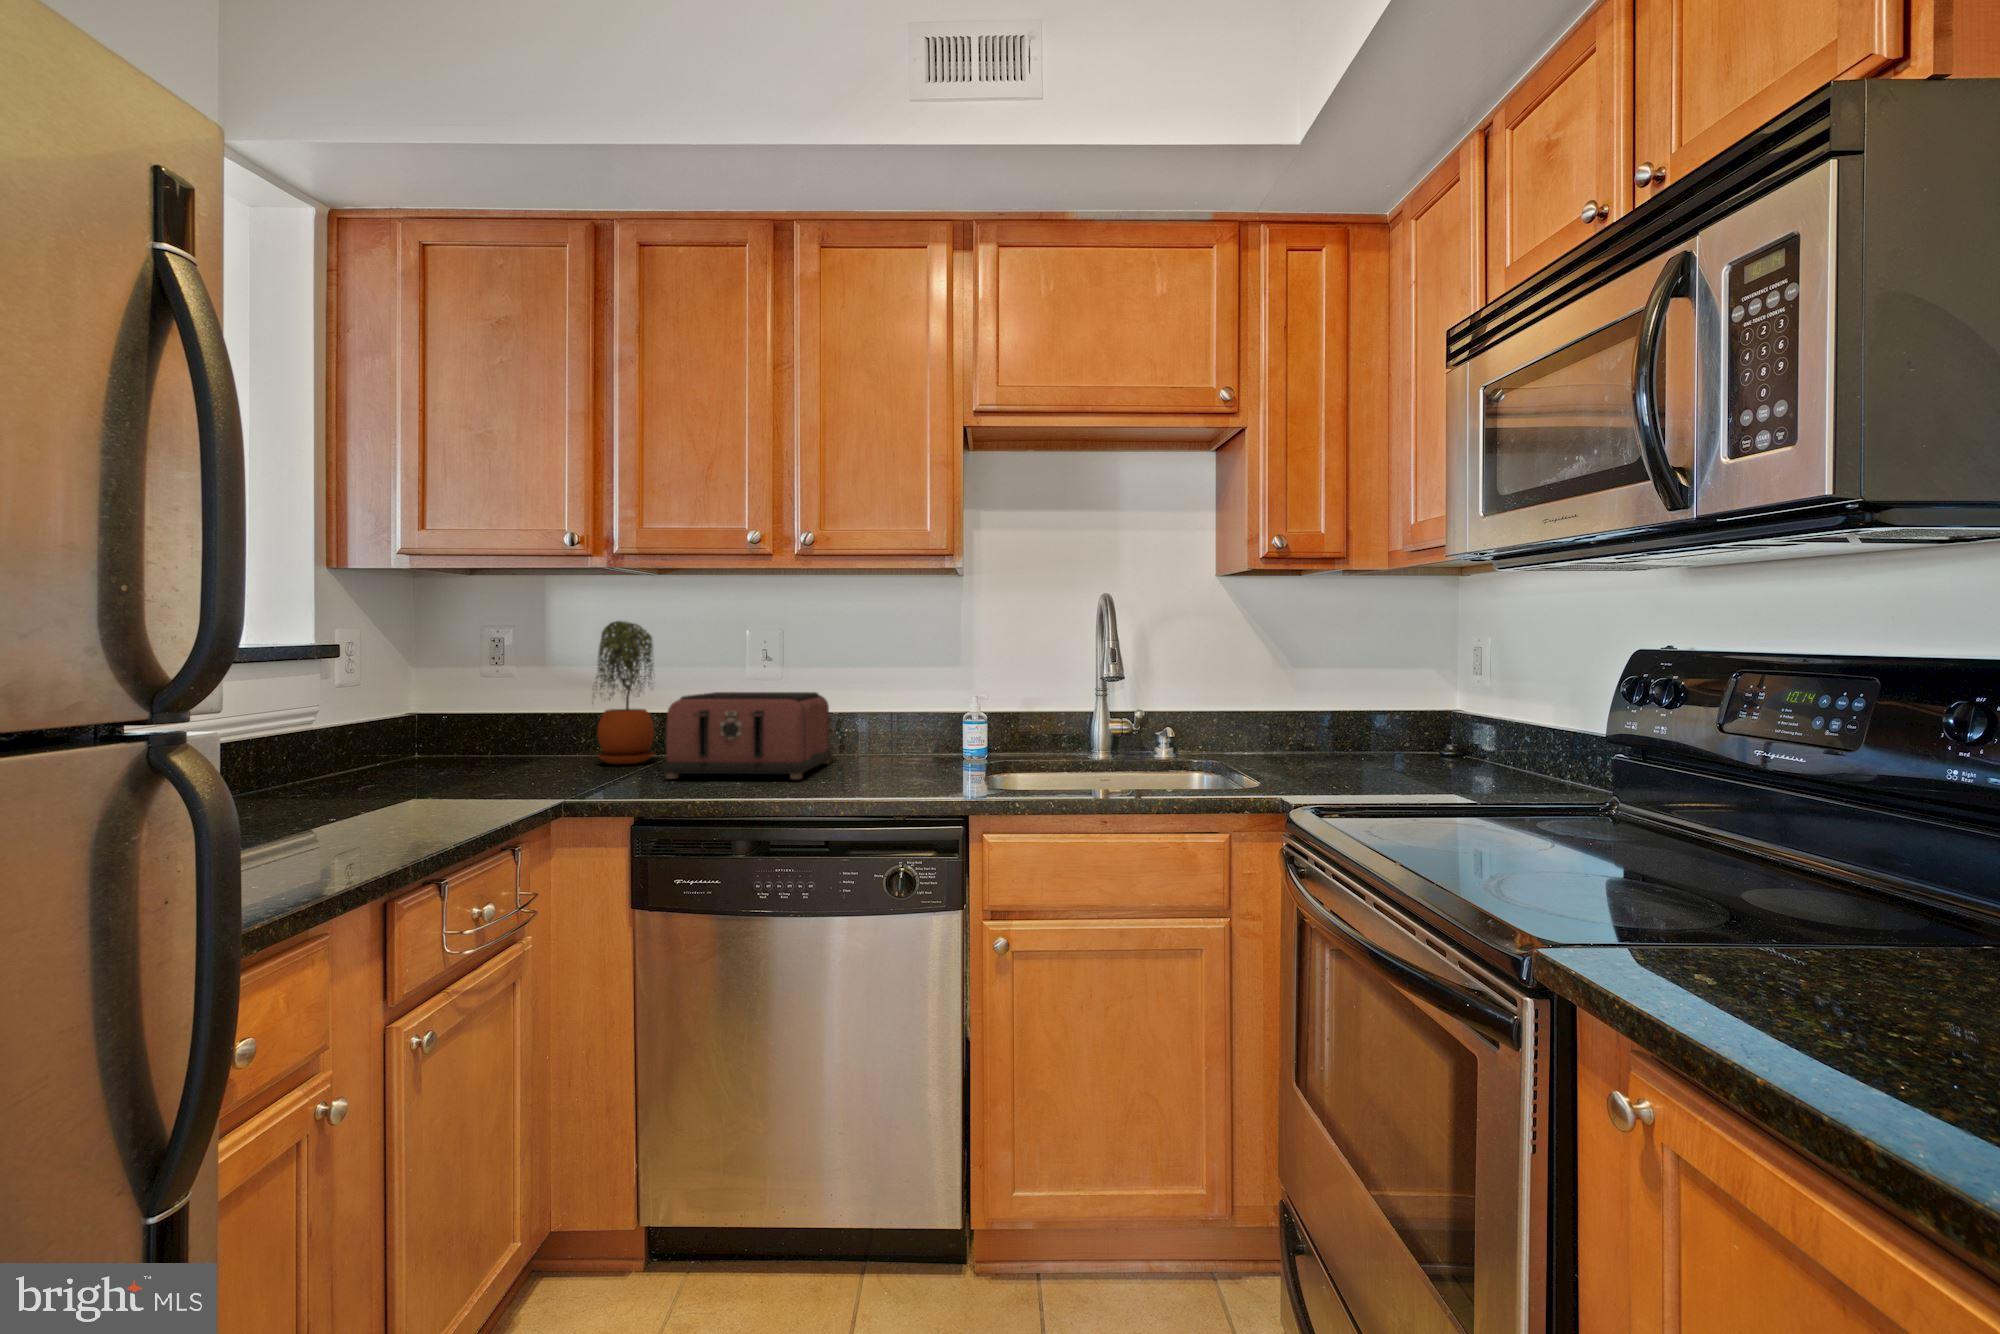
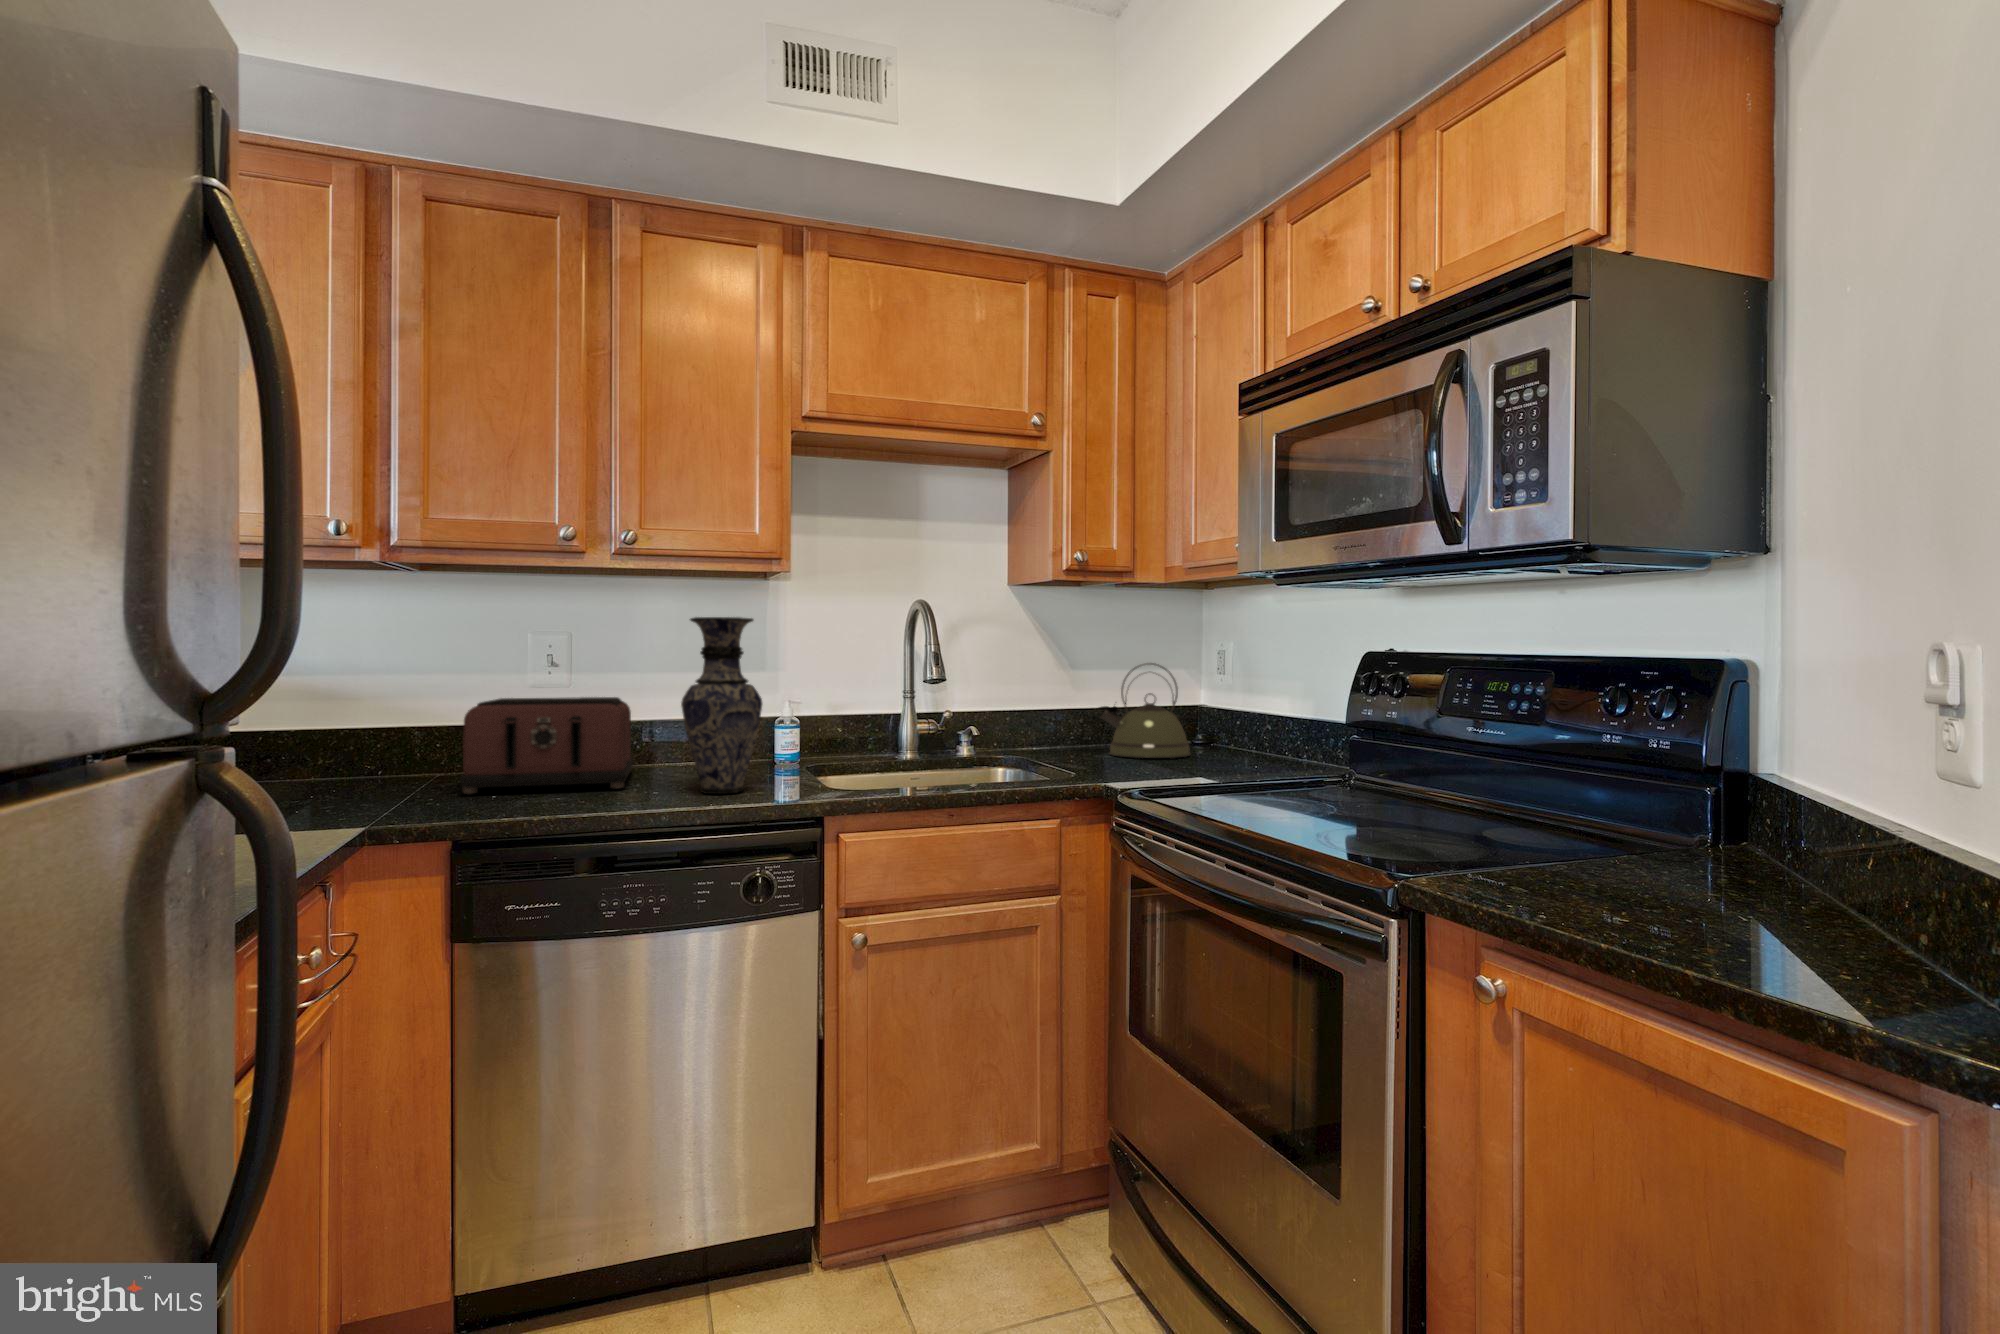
vase: none [847,616,921,790] -> present [681,617,762,794]
potted plant: present [592,621,654,764] -> none [345,618,420,782]
kettle: none [1316,660,1426,768] -> present [1099,663,1190,758]

